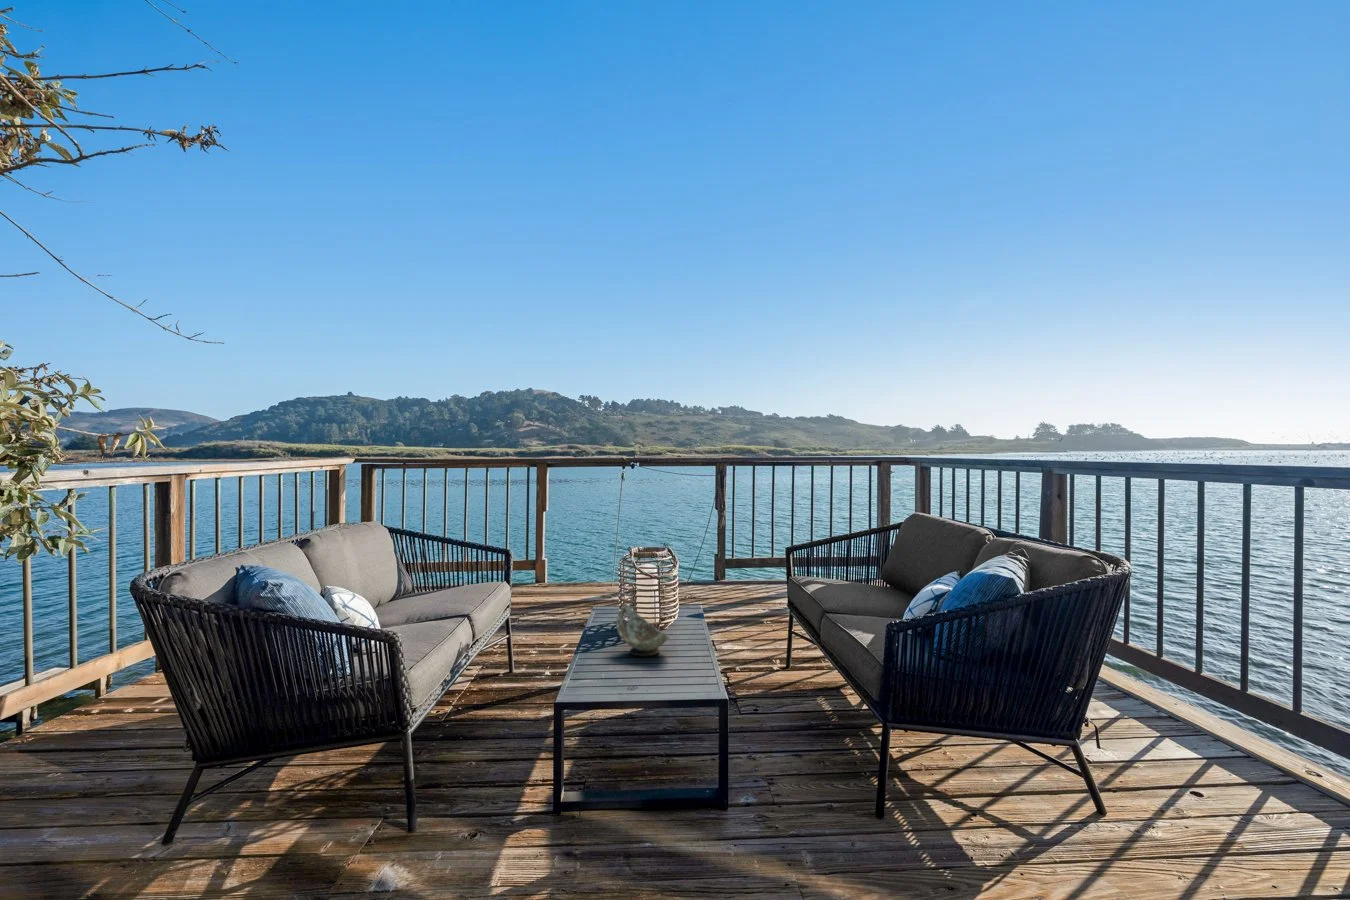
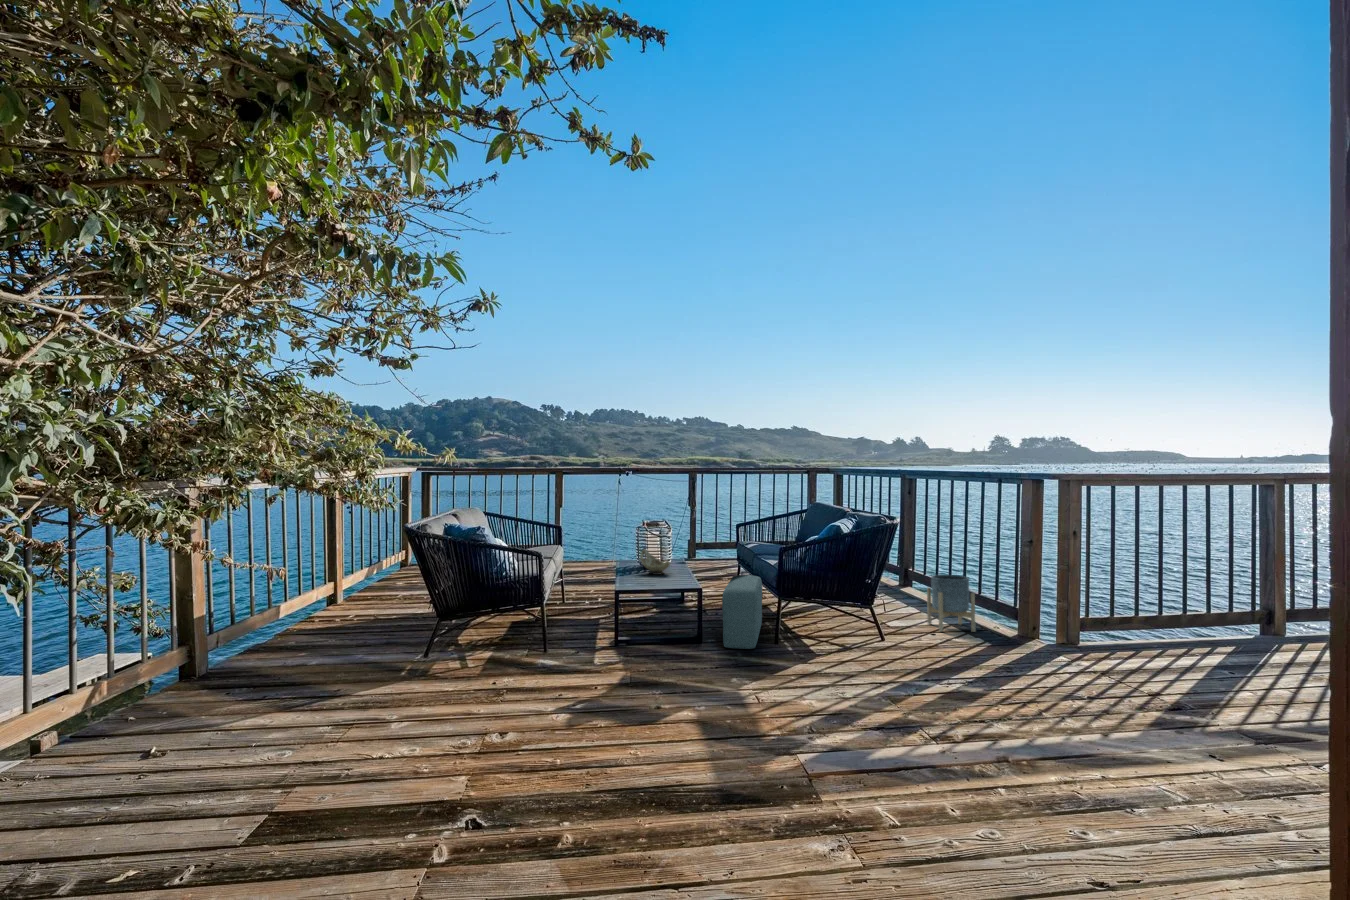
pouf: none [767,655,841,849] -> present [722,575,762,649]
planter: none [1148,659,1271,785] -> present [927,575,976,632]

